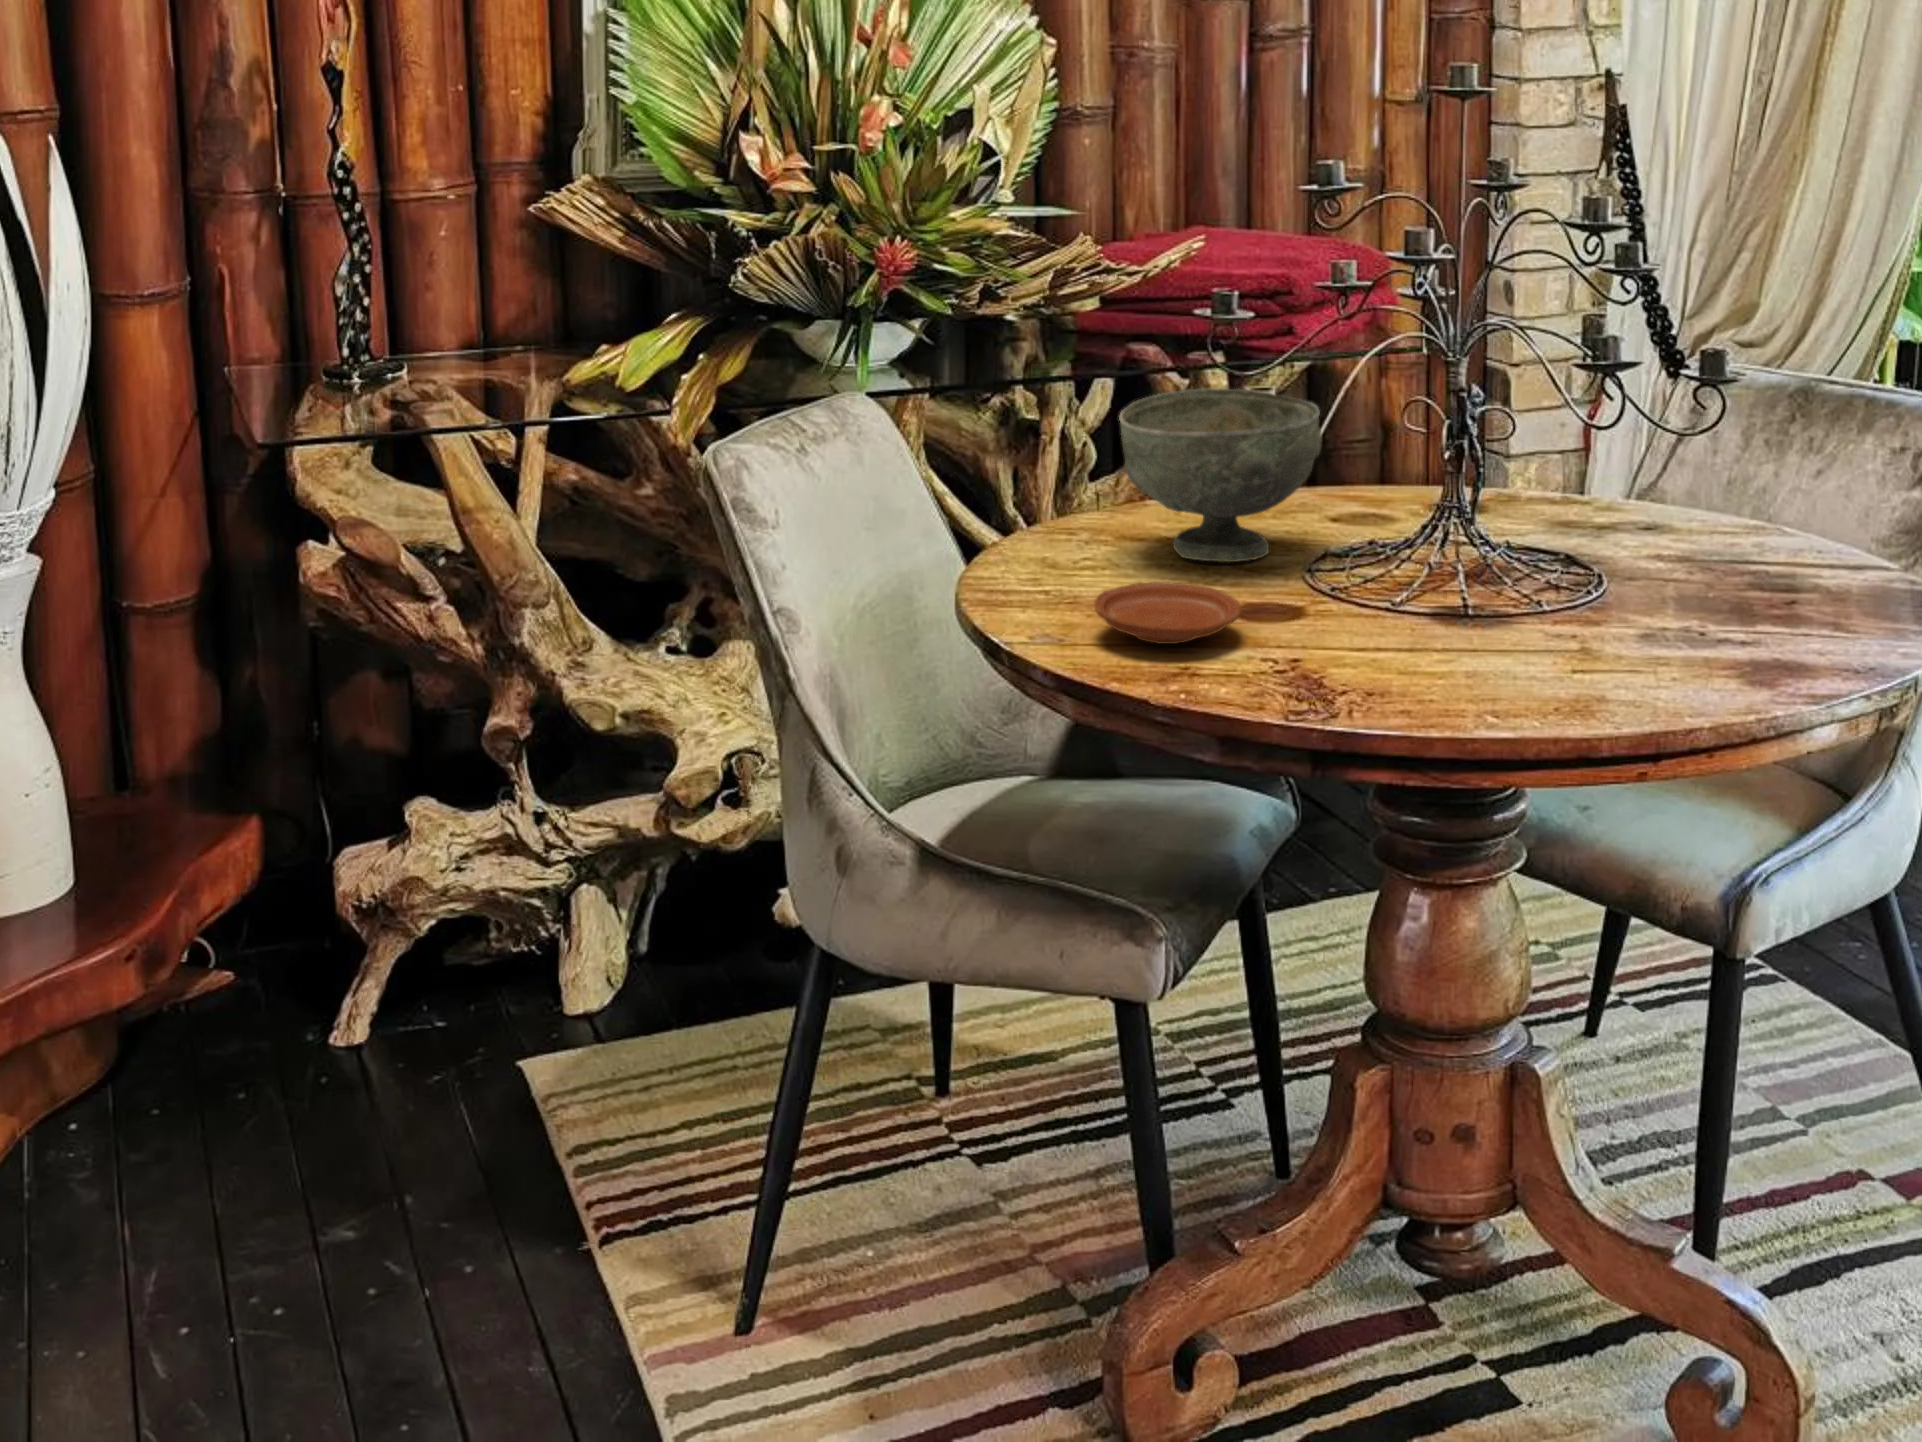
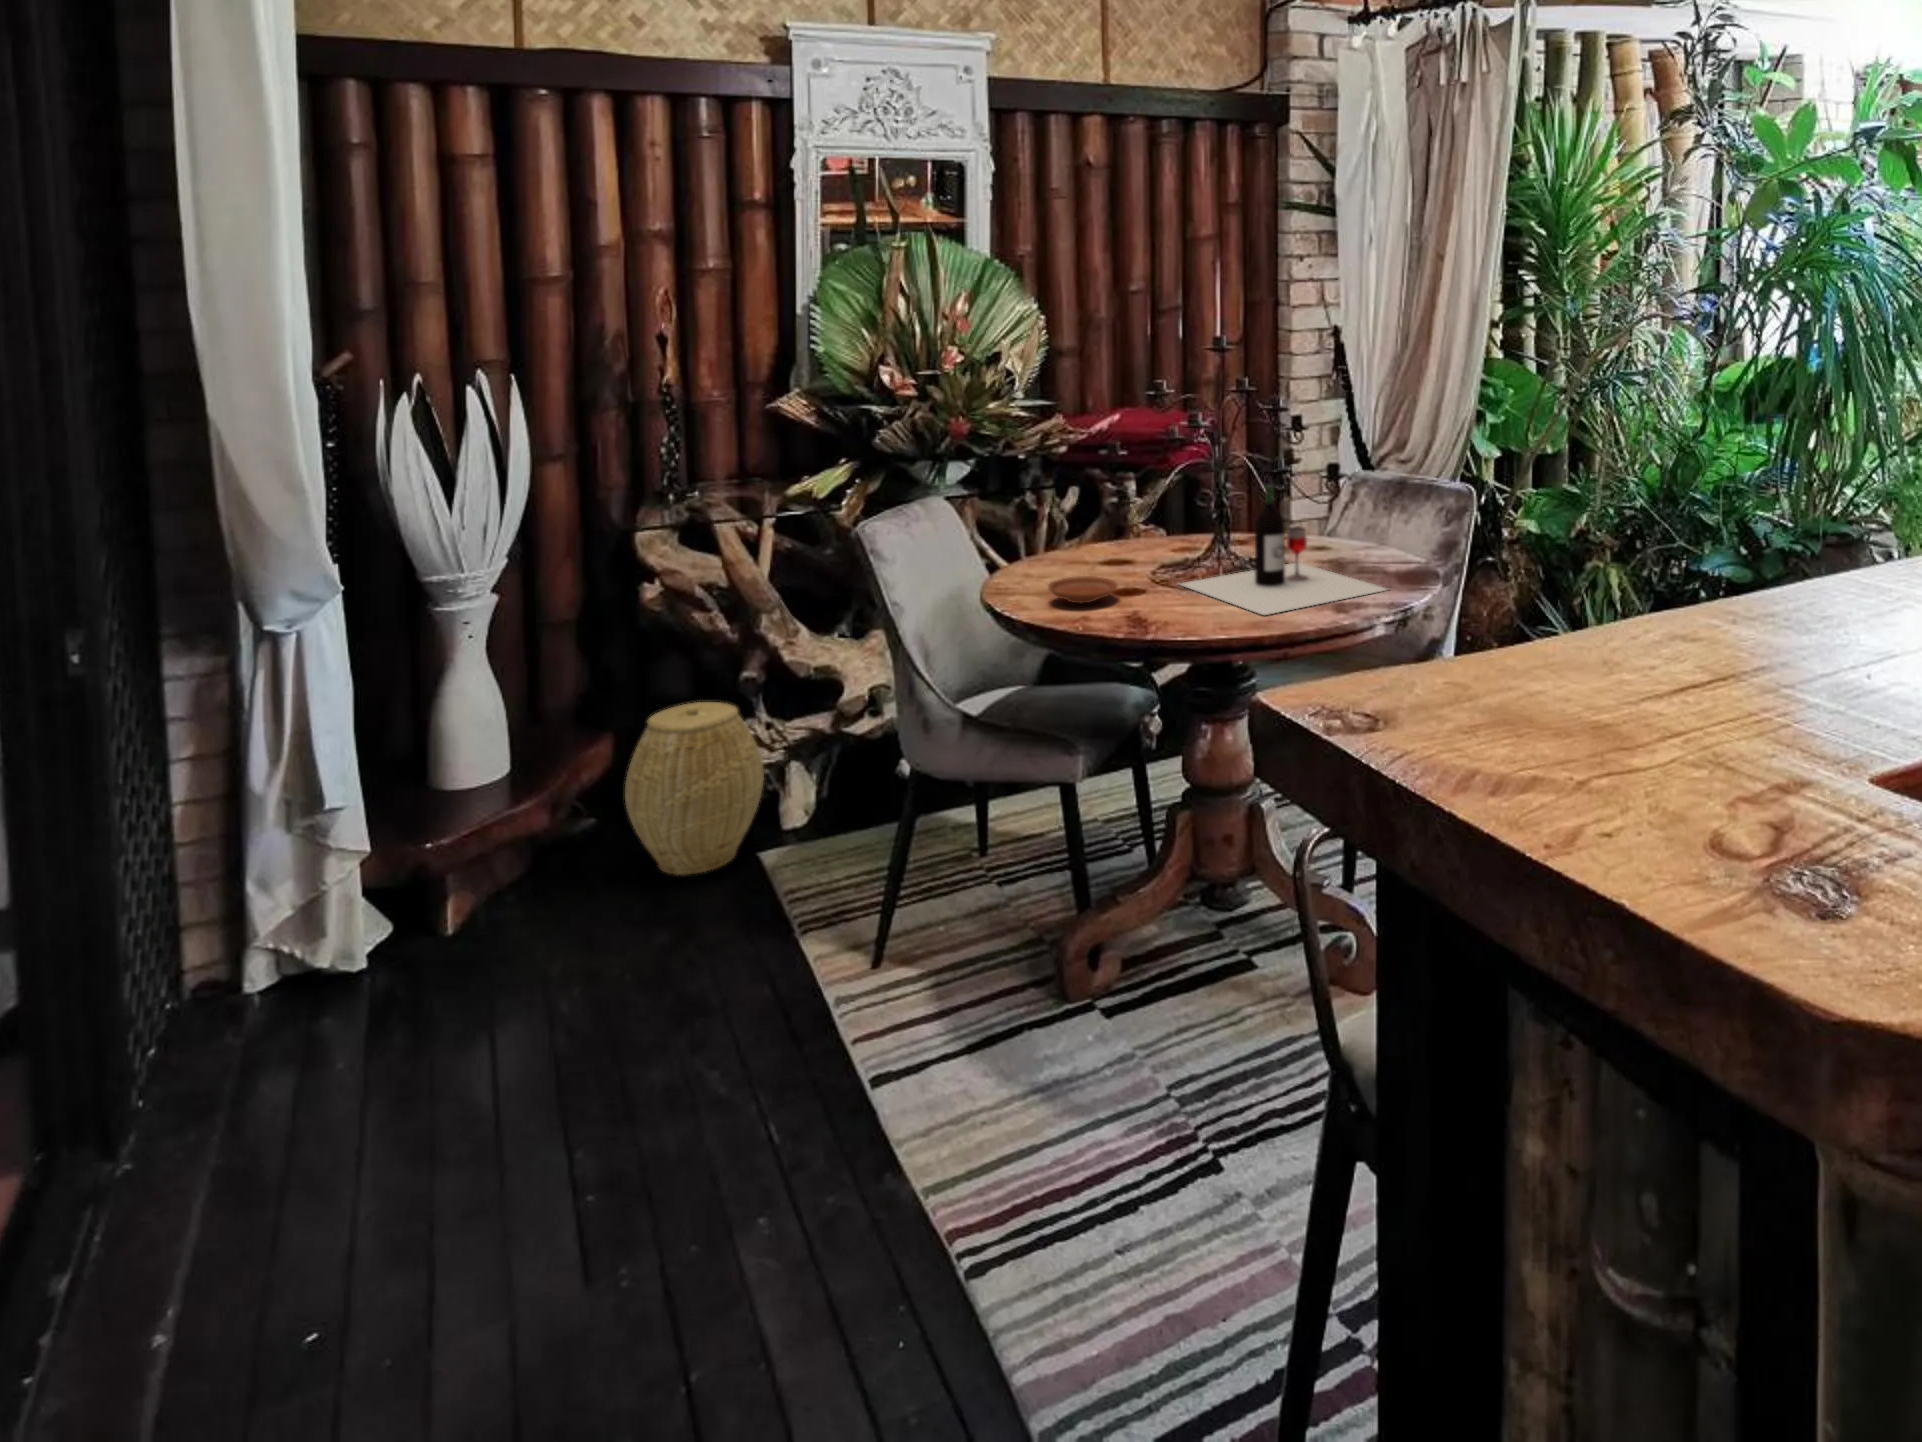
bowl: present [1119,388,1322,562] -> none [1065,487,1163,569]
wine bottle: none [1359,400,1840,695] -> present [1181,485,1386,615]
woven basket: none [281,769,532,1092] -> present [625,702,764,875]

